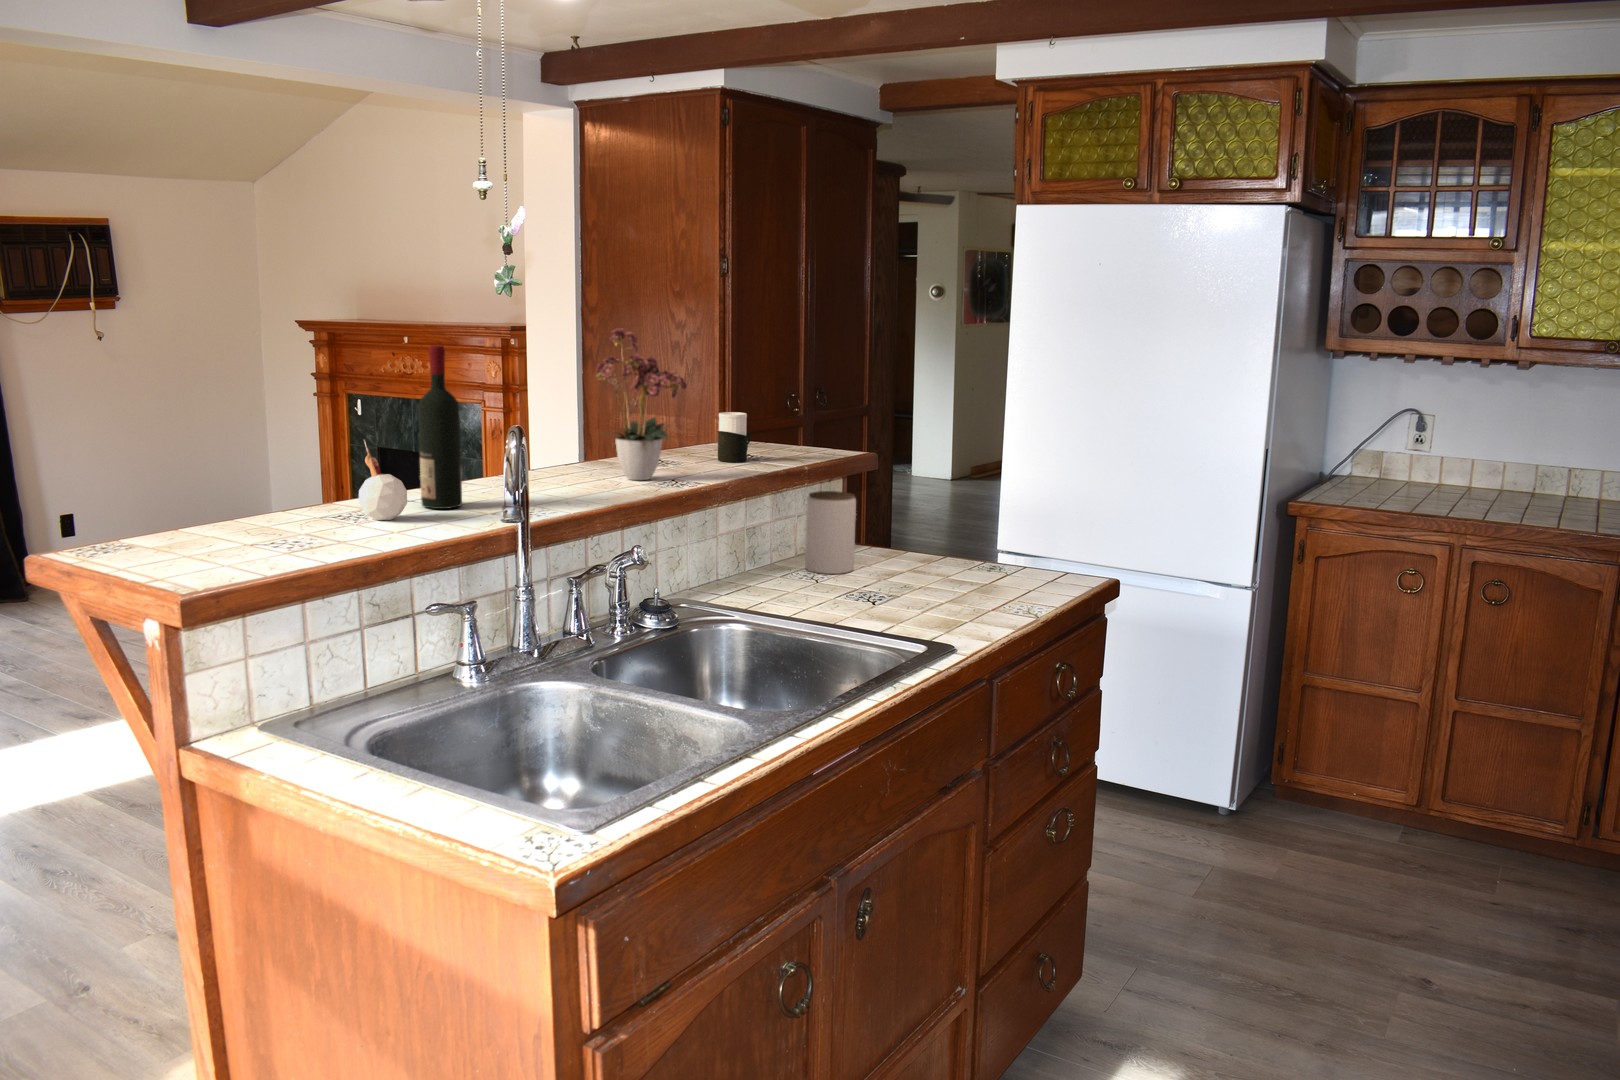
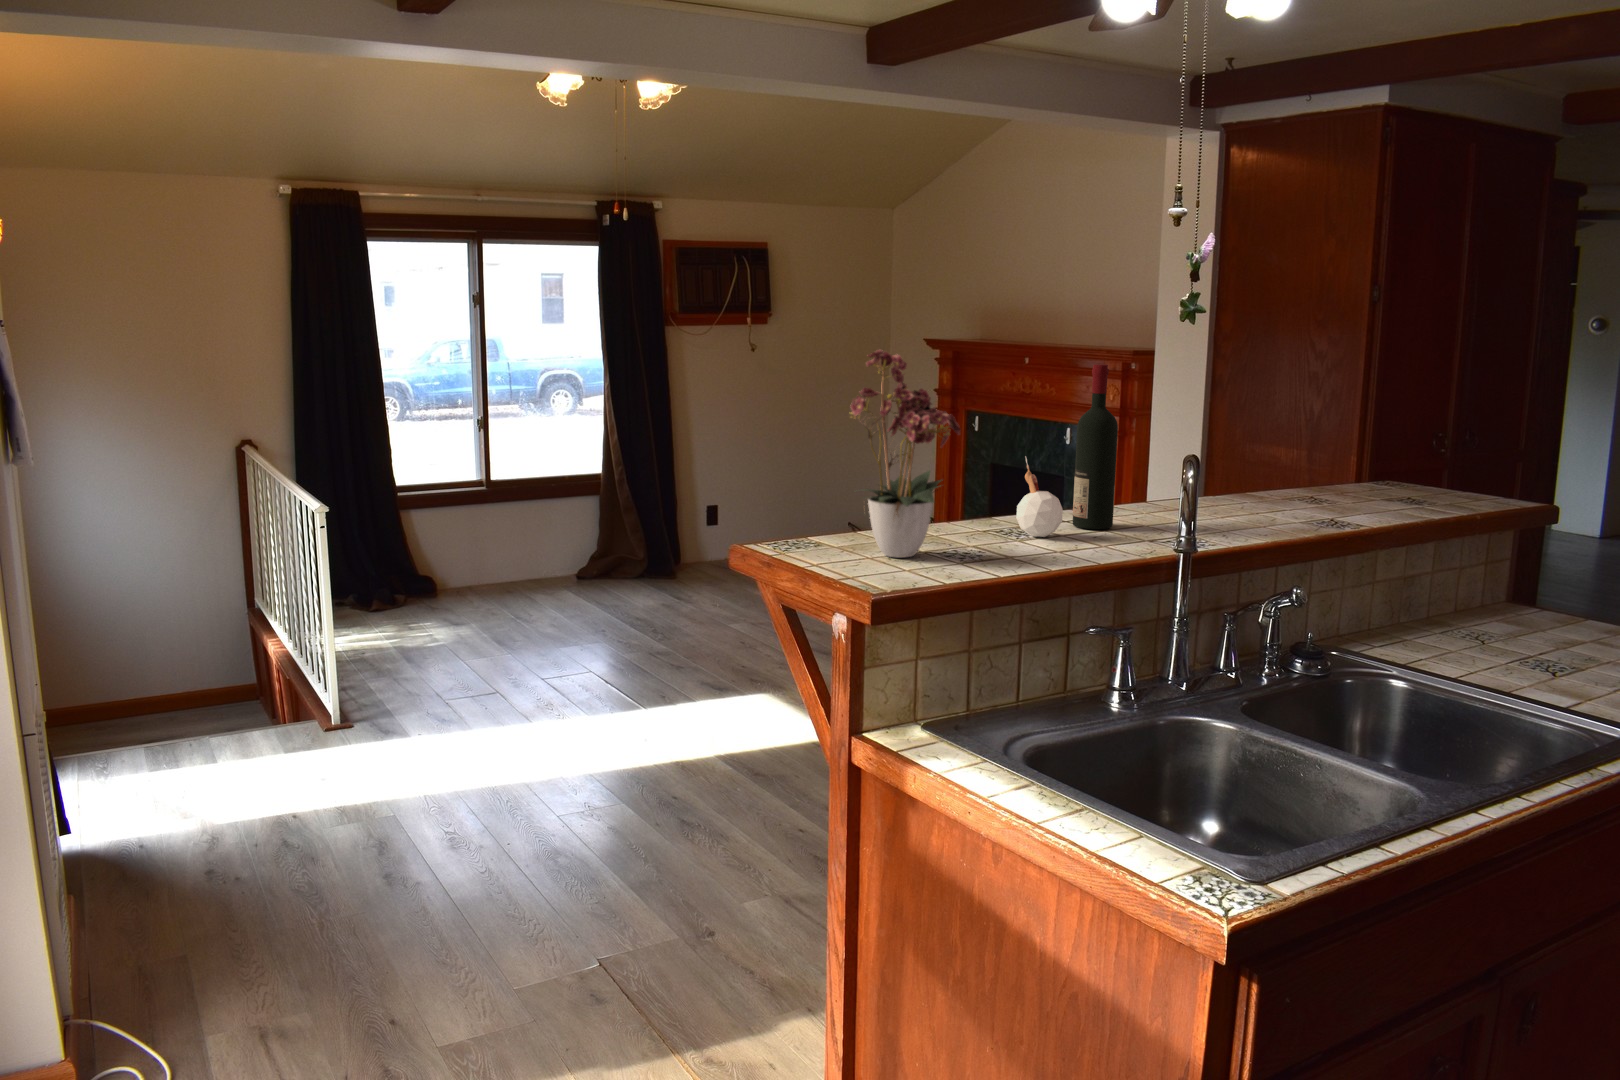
flower arrangement: present [596,329,687,480] -> present [849,350,960,558]
cup: present [717,412,750,462] -> none [1382,442,1423,498]
jar: present [805,491,856,574] -> none [1488,537,1562,634]

